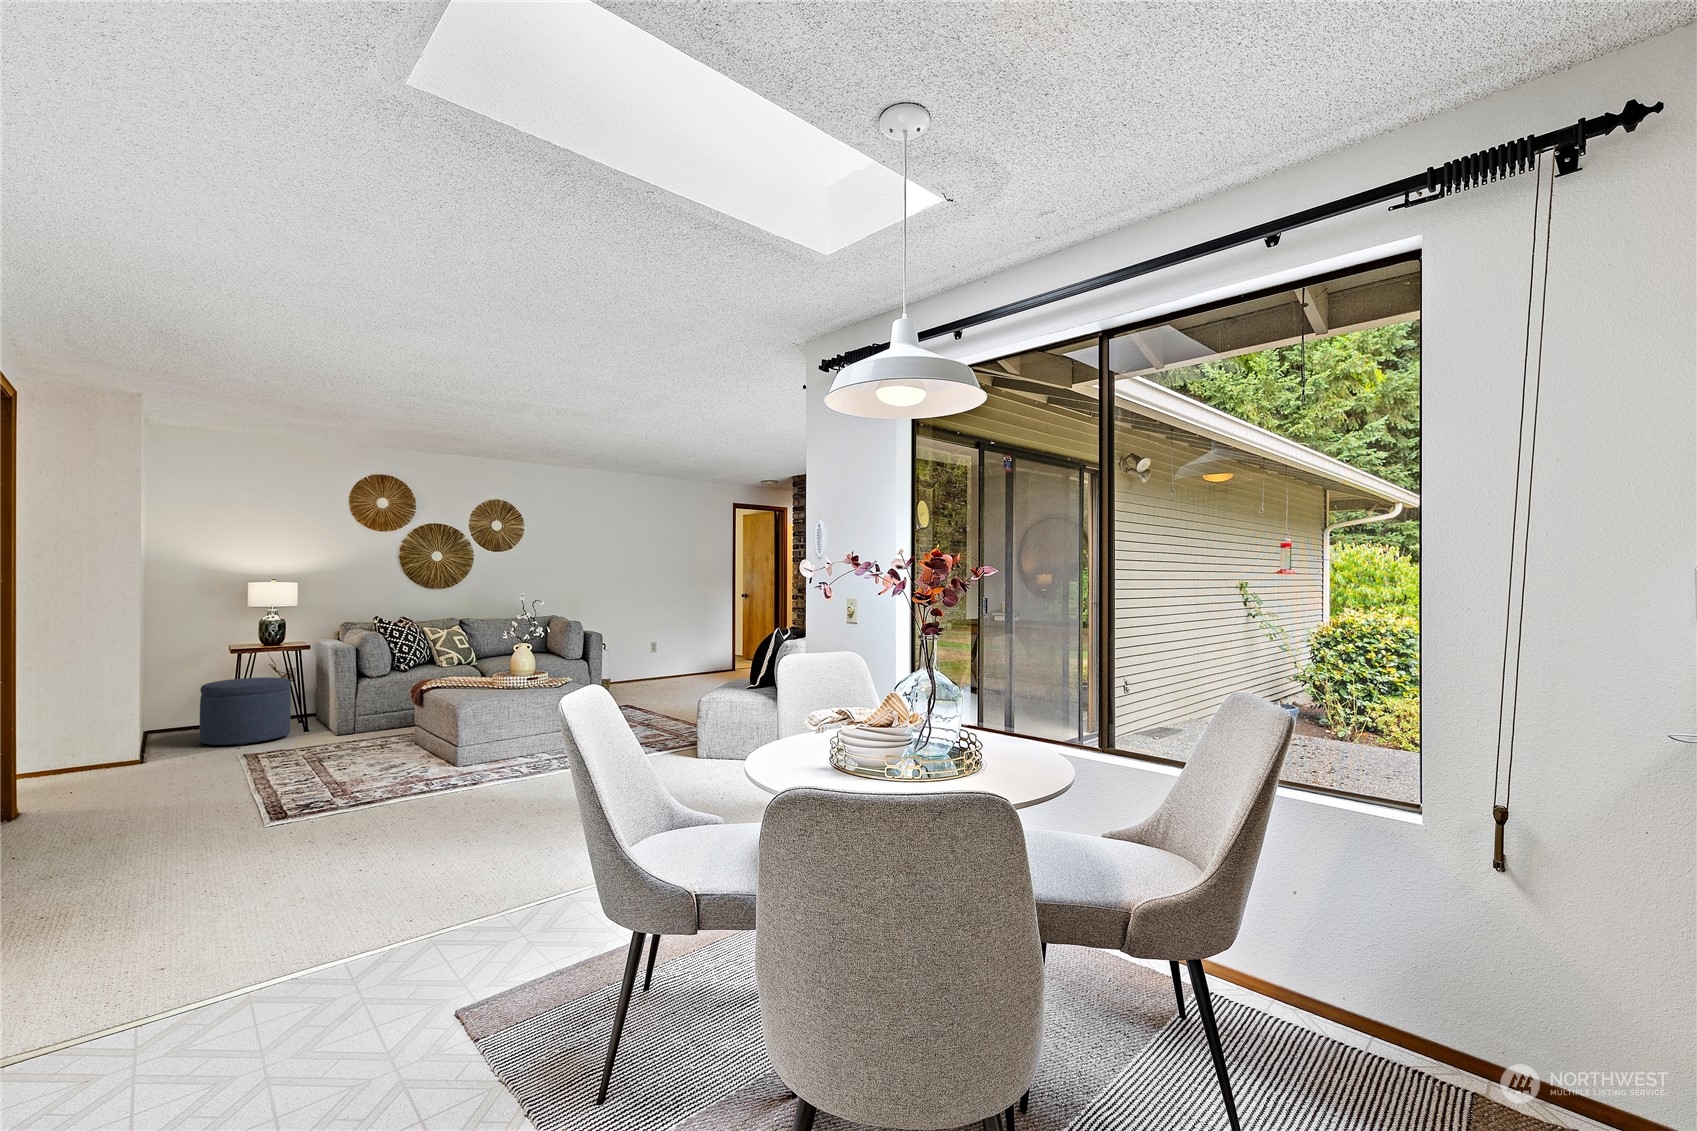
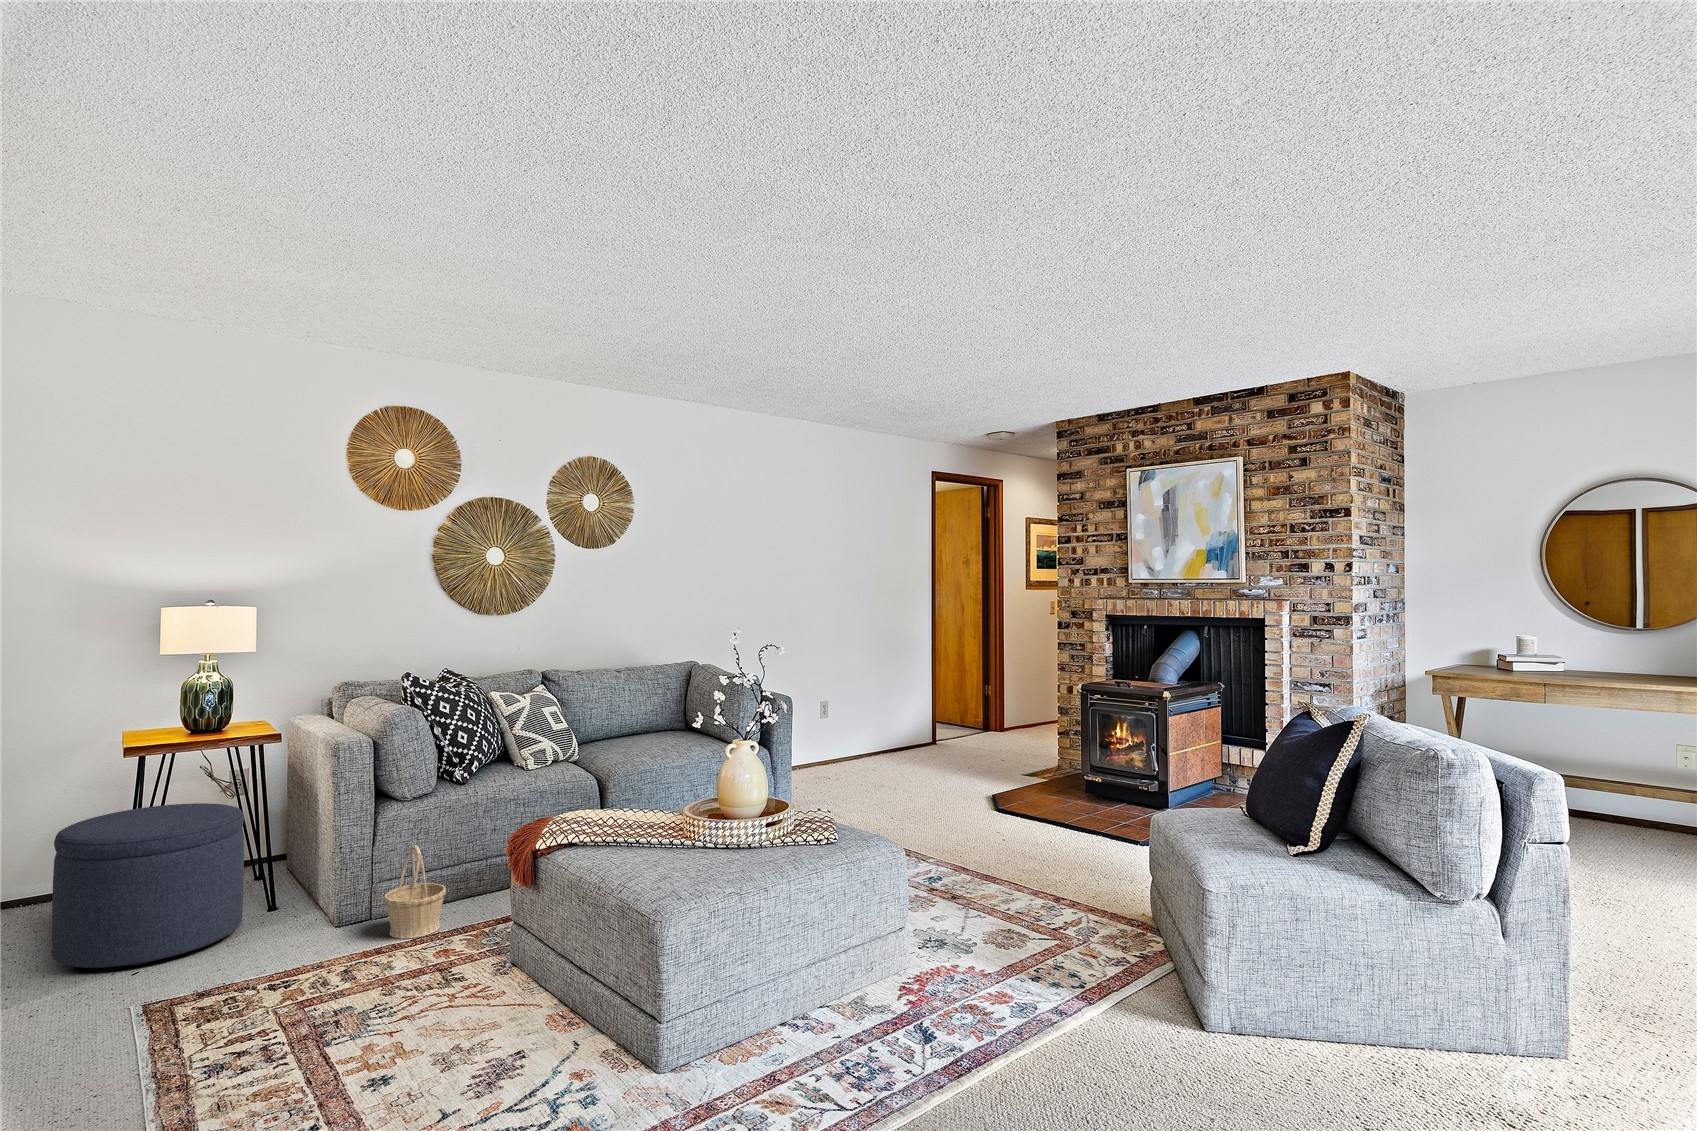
basket: none [359,696,390,739] -> present [384,845,446,939]

